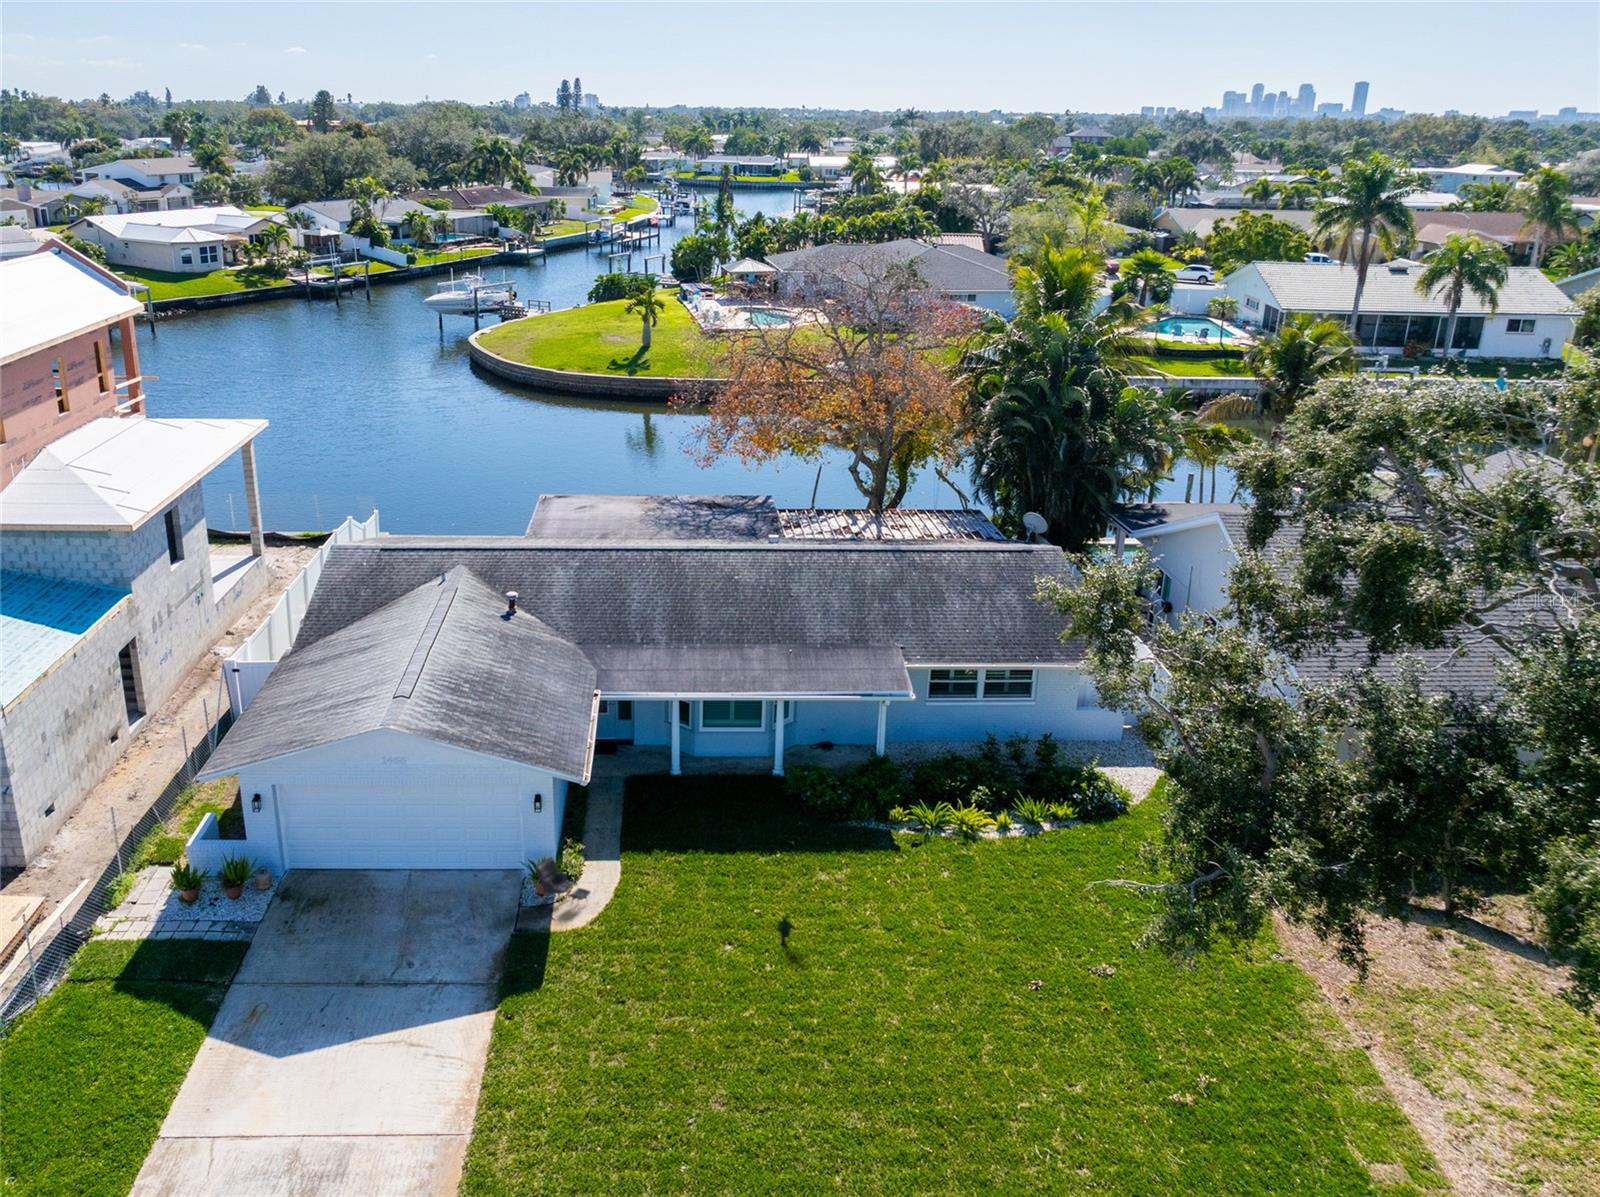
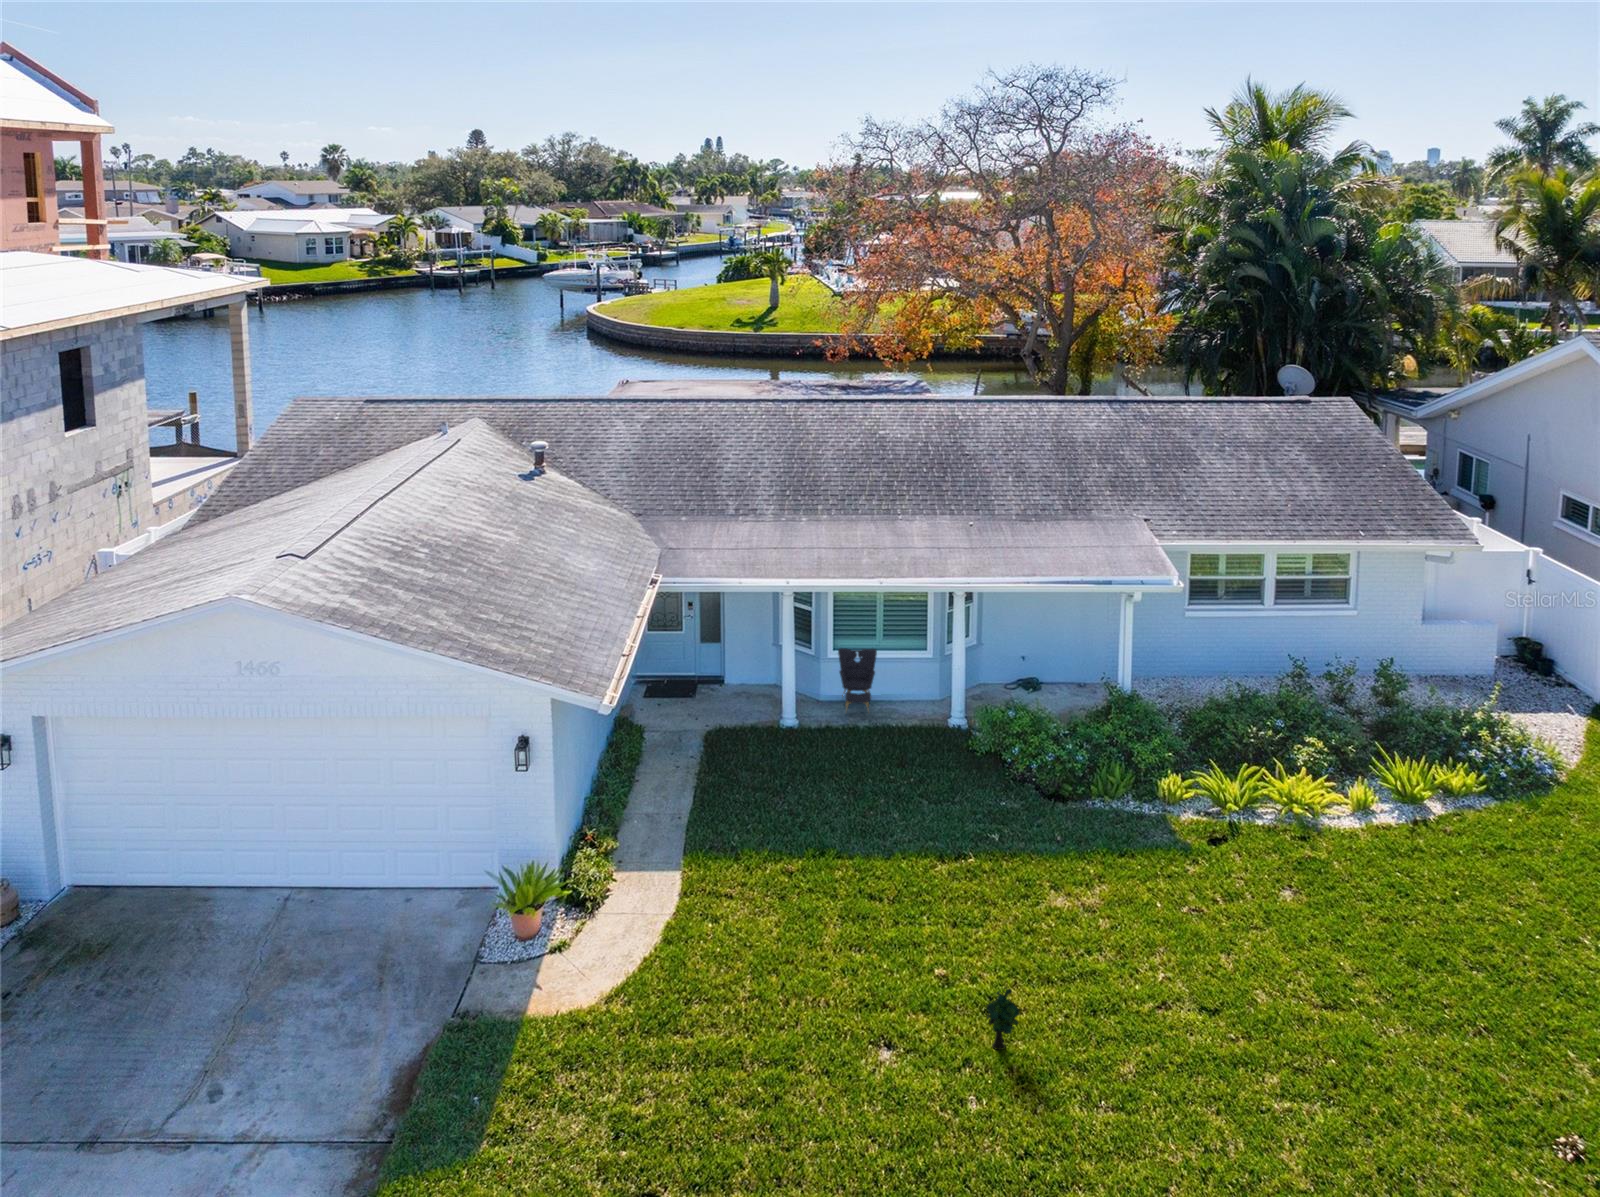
armchair: present [535,857,590,902] -> present [838,648,877,709]

